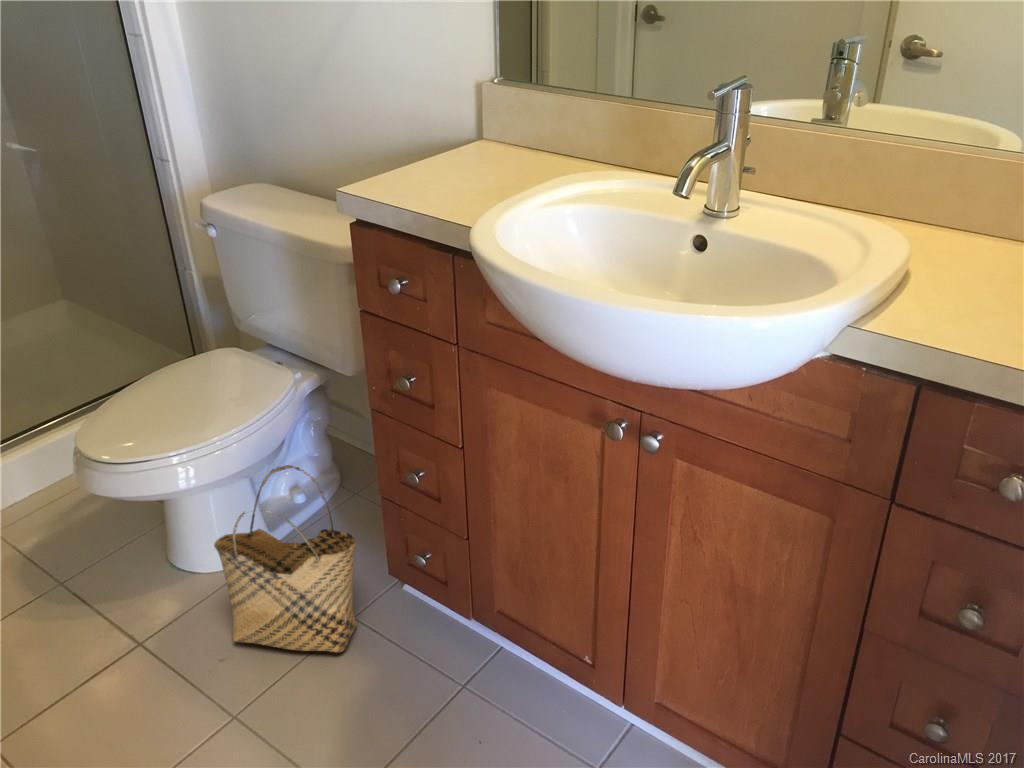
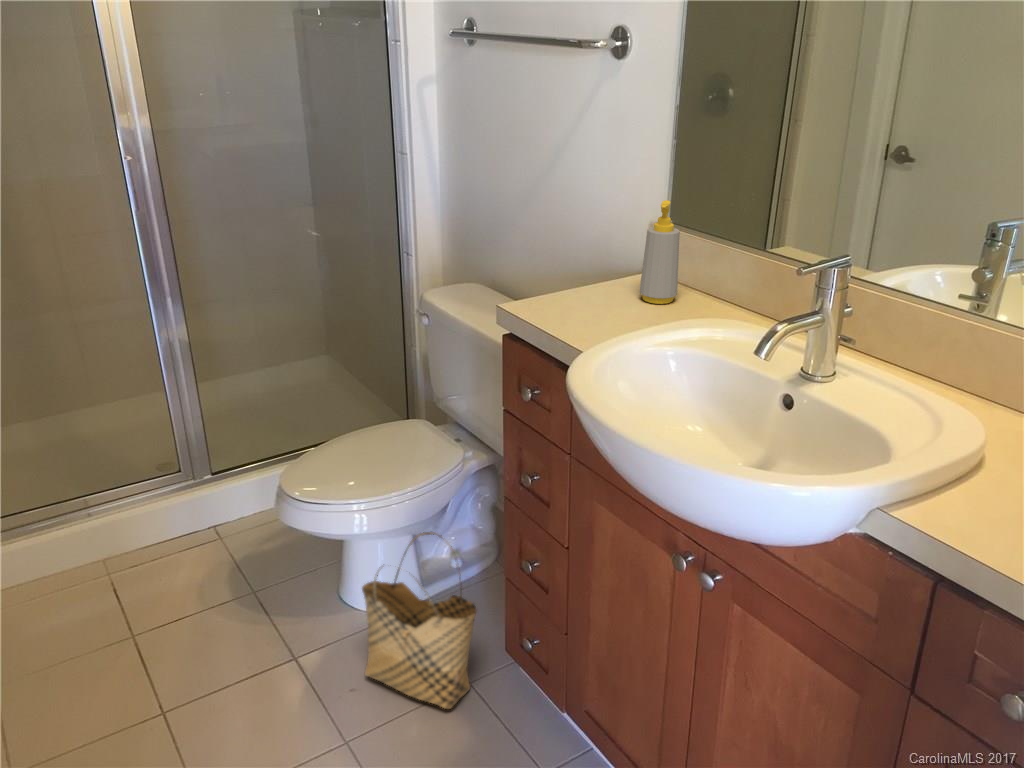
soap bottle: none [488,49,529,168] -> present [640,200,680,304]

